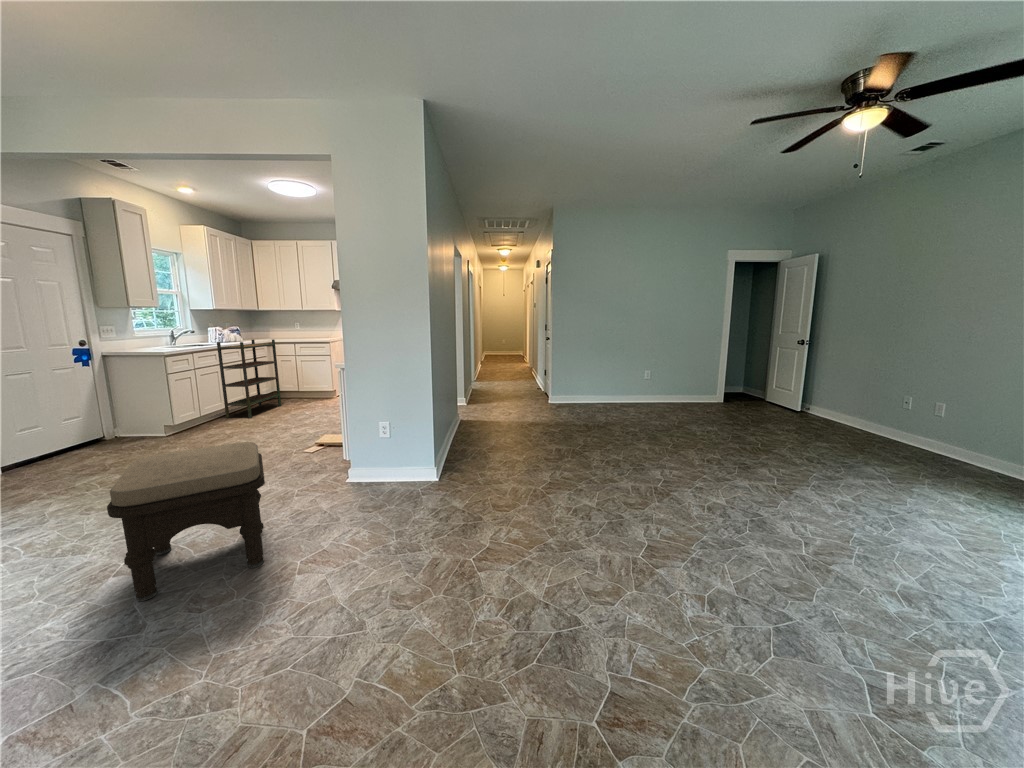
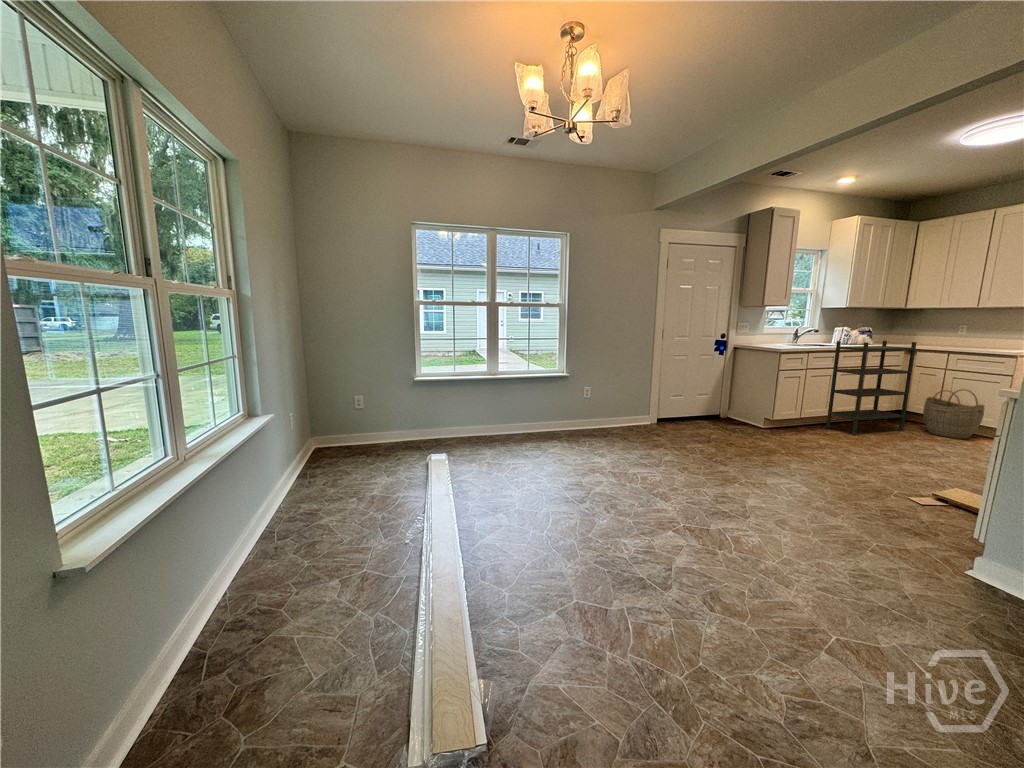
woven basket: none [289,369,322,403] -> present [923,389,984,439]
ottoman: present [107,442,265,601] -> none [674,440,830,607]

